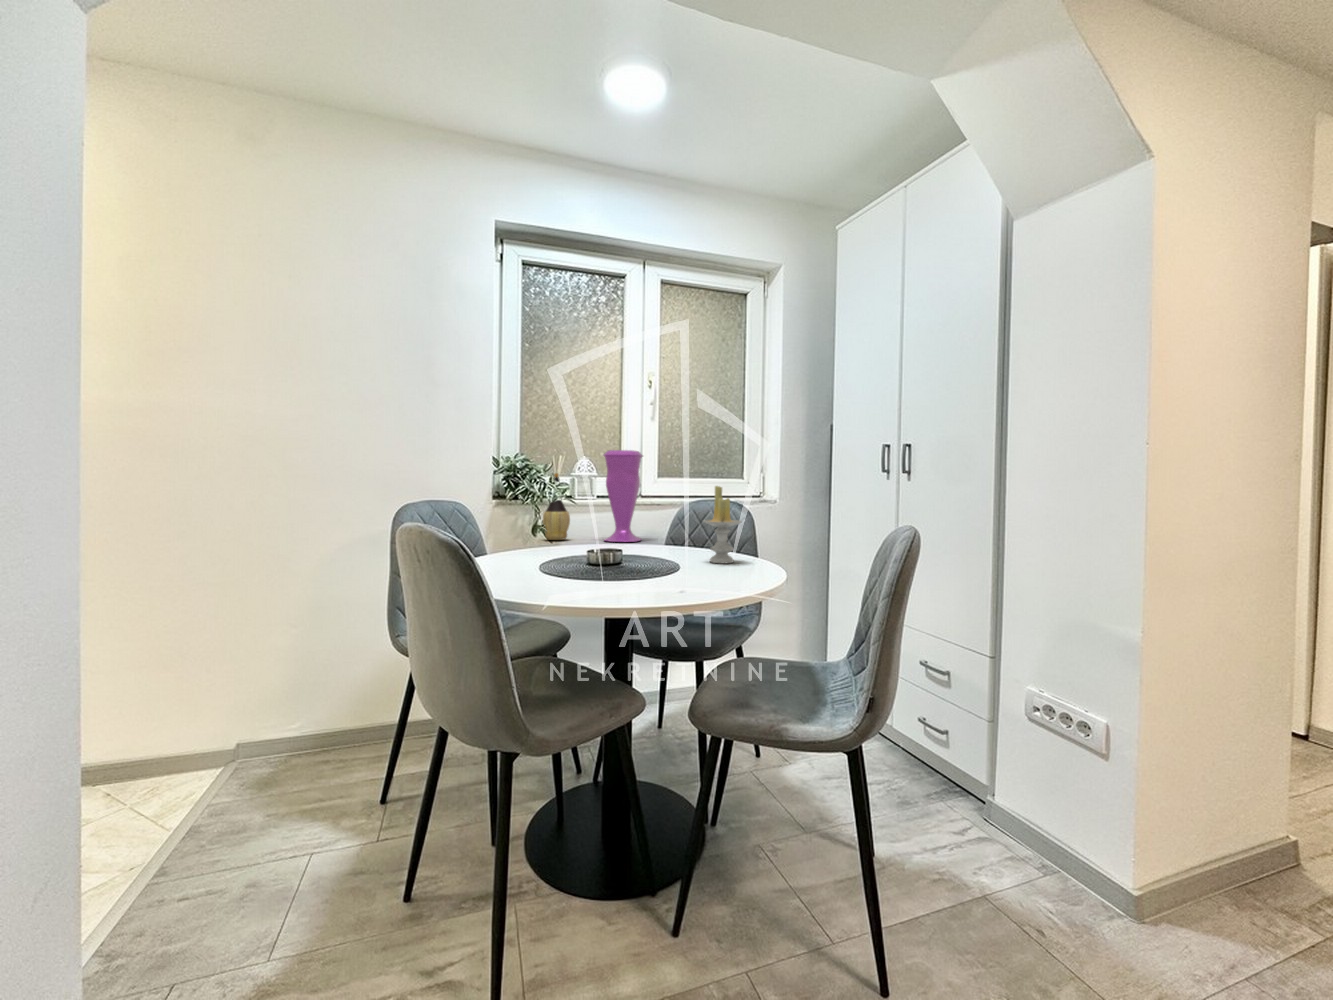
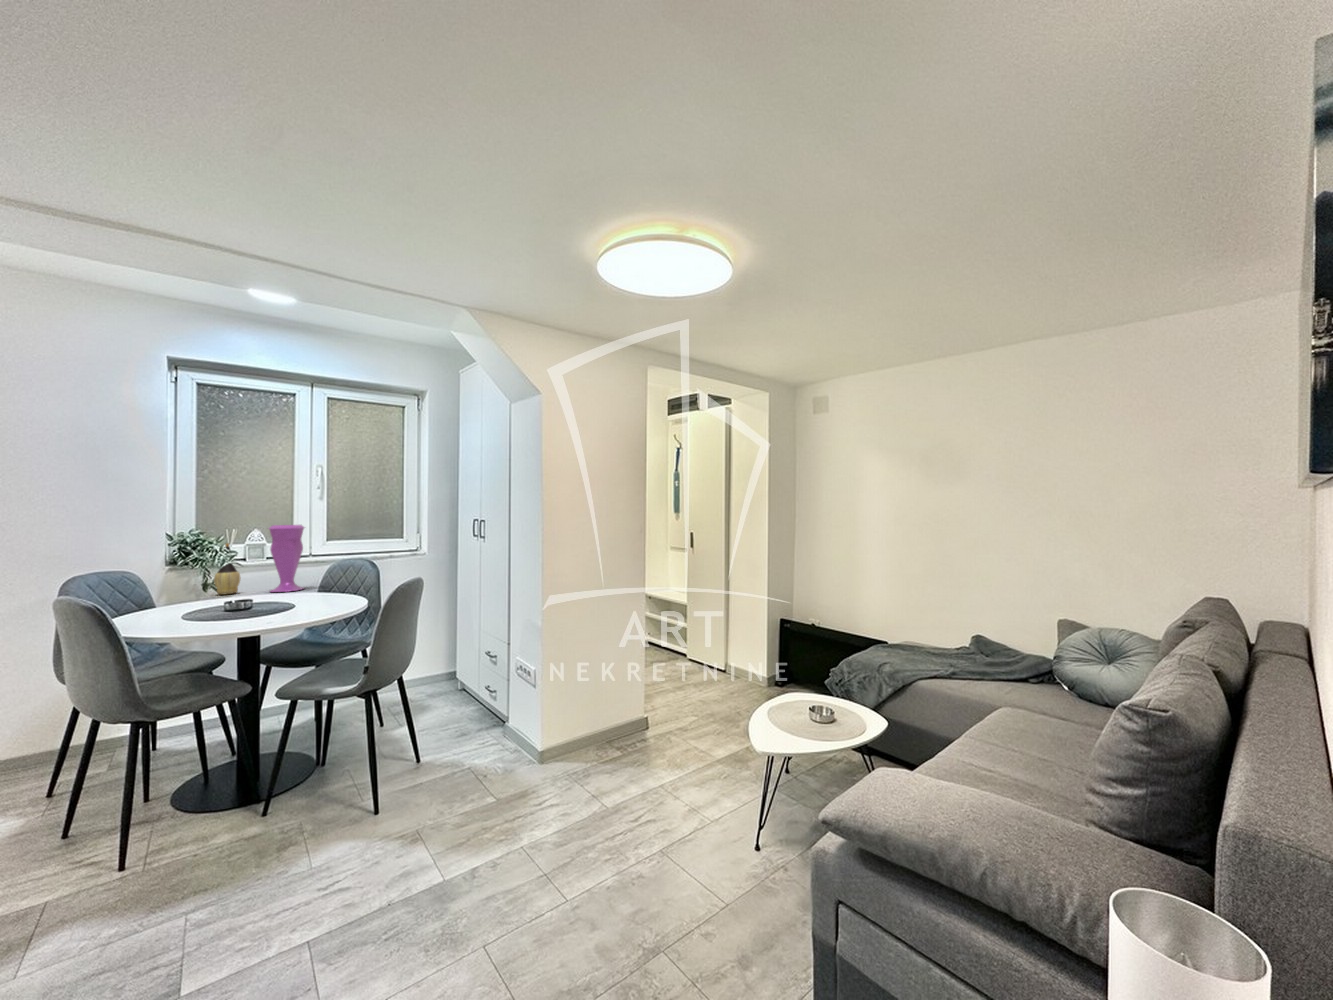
candle: present [704,486,741,563] -> none [318,553,347,602]

